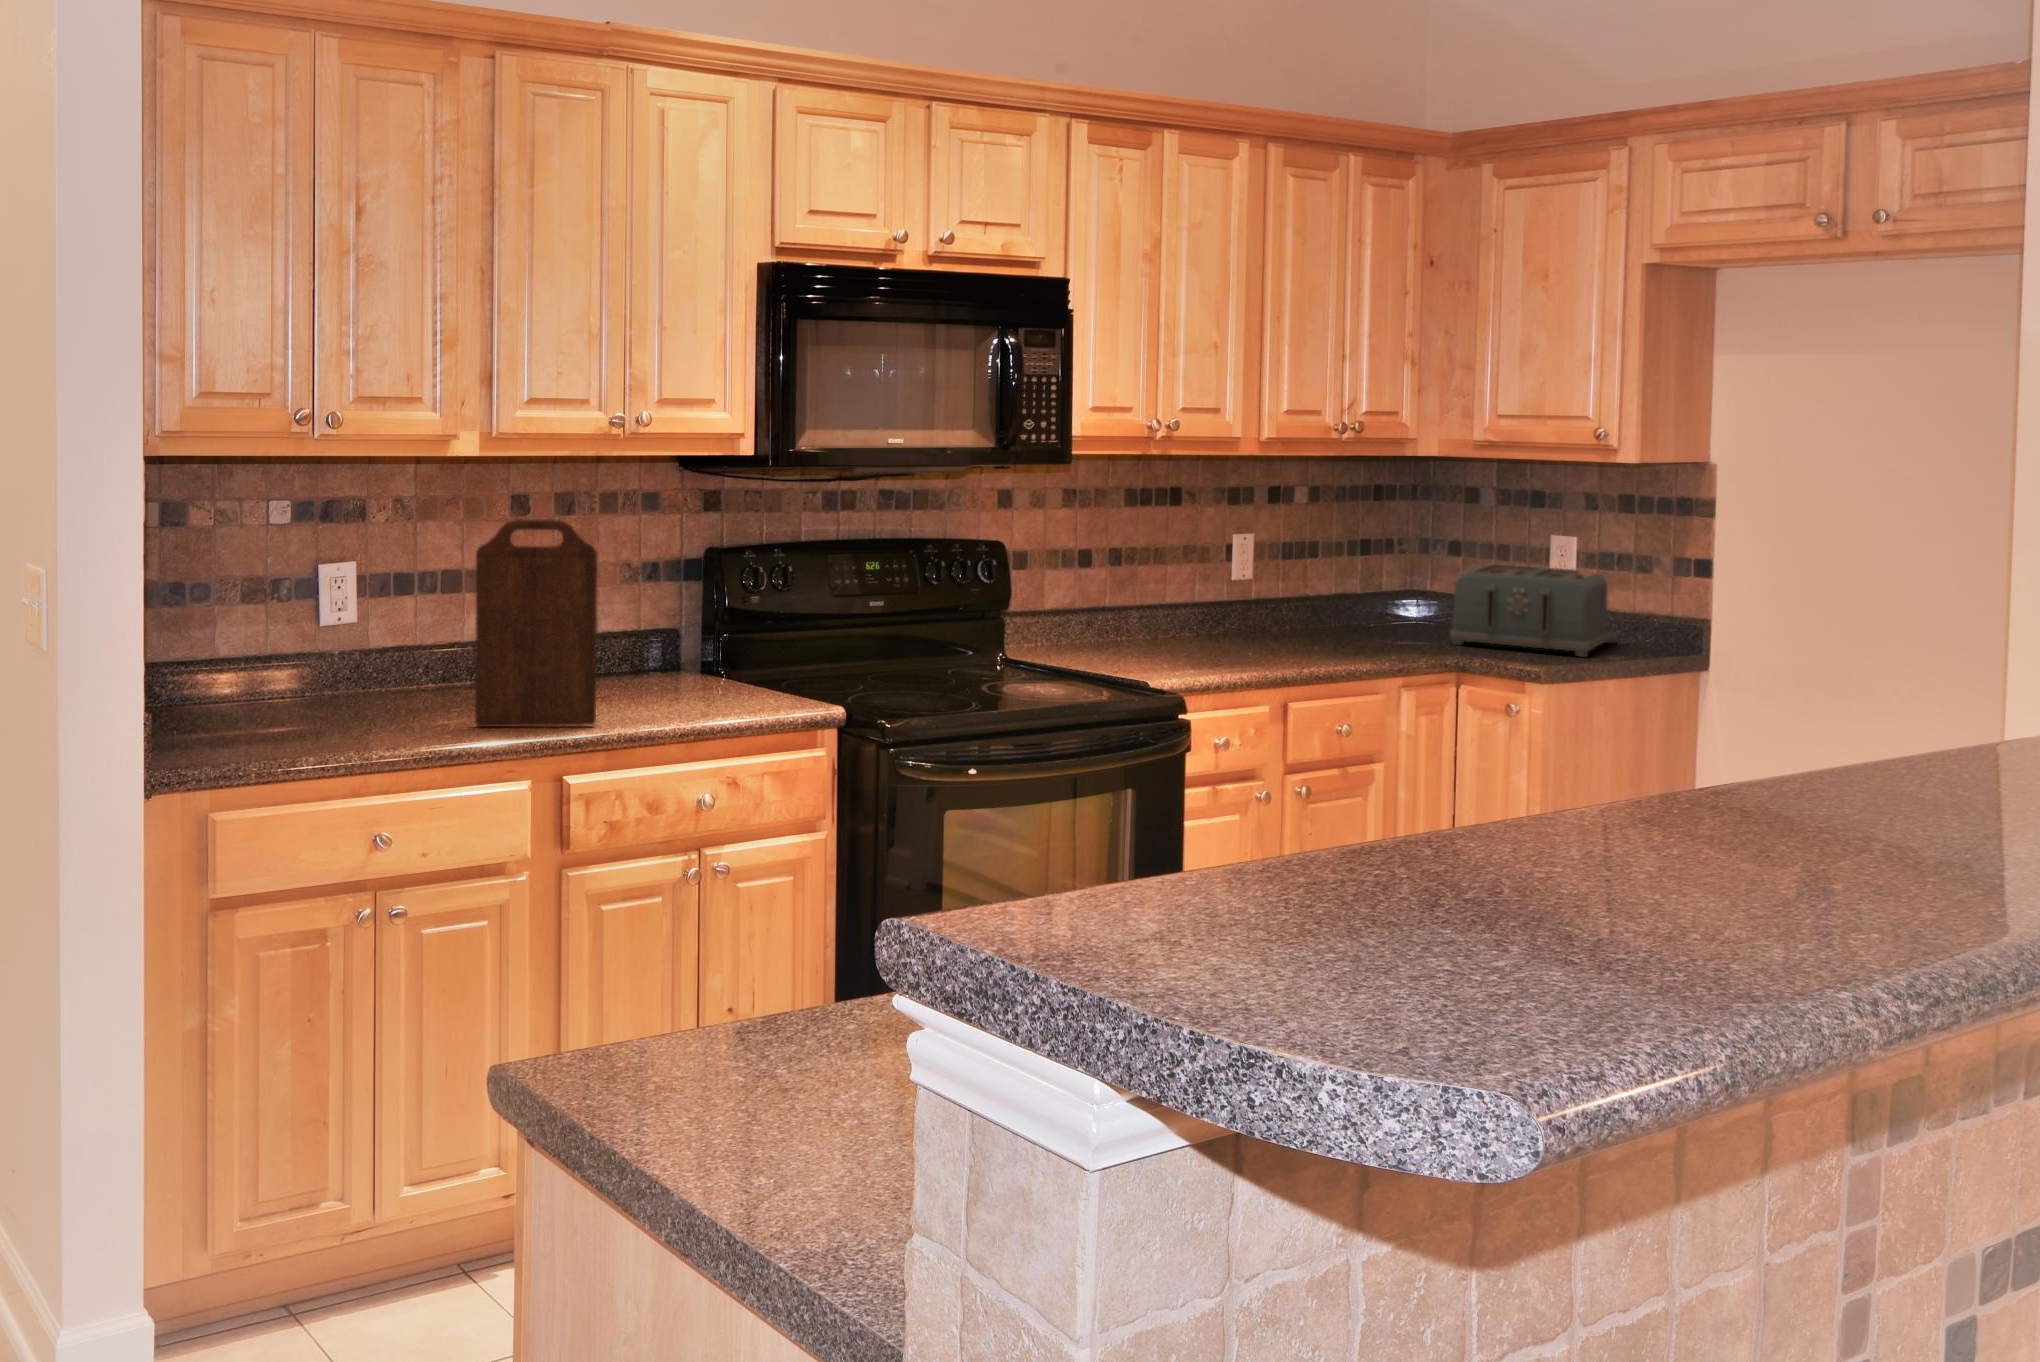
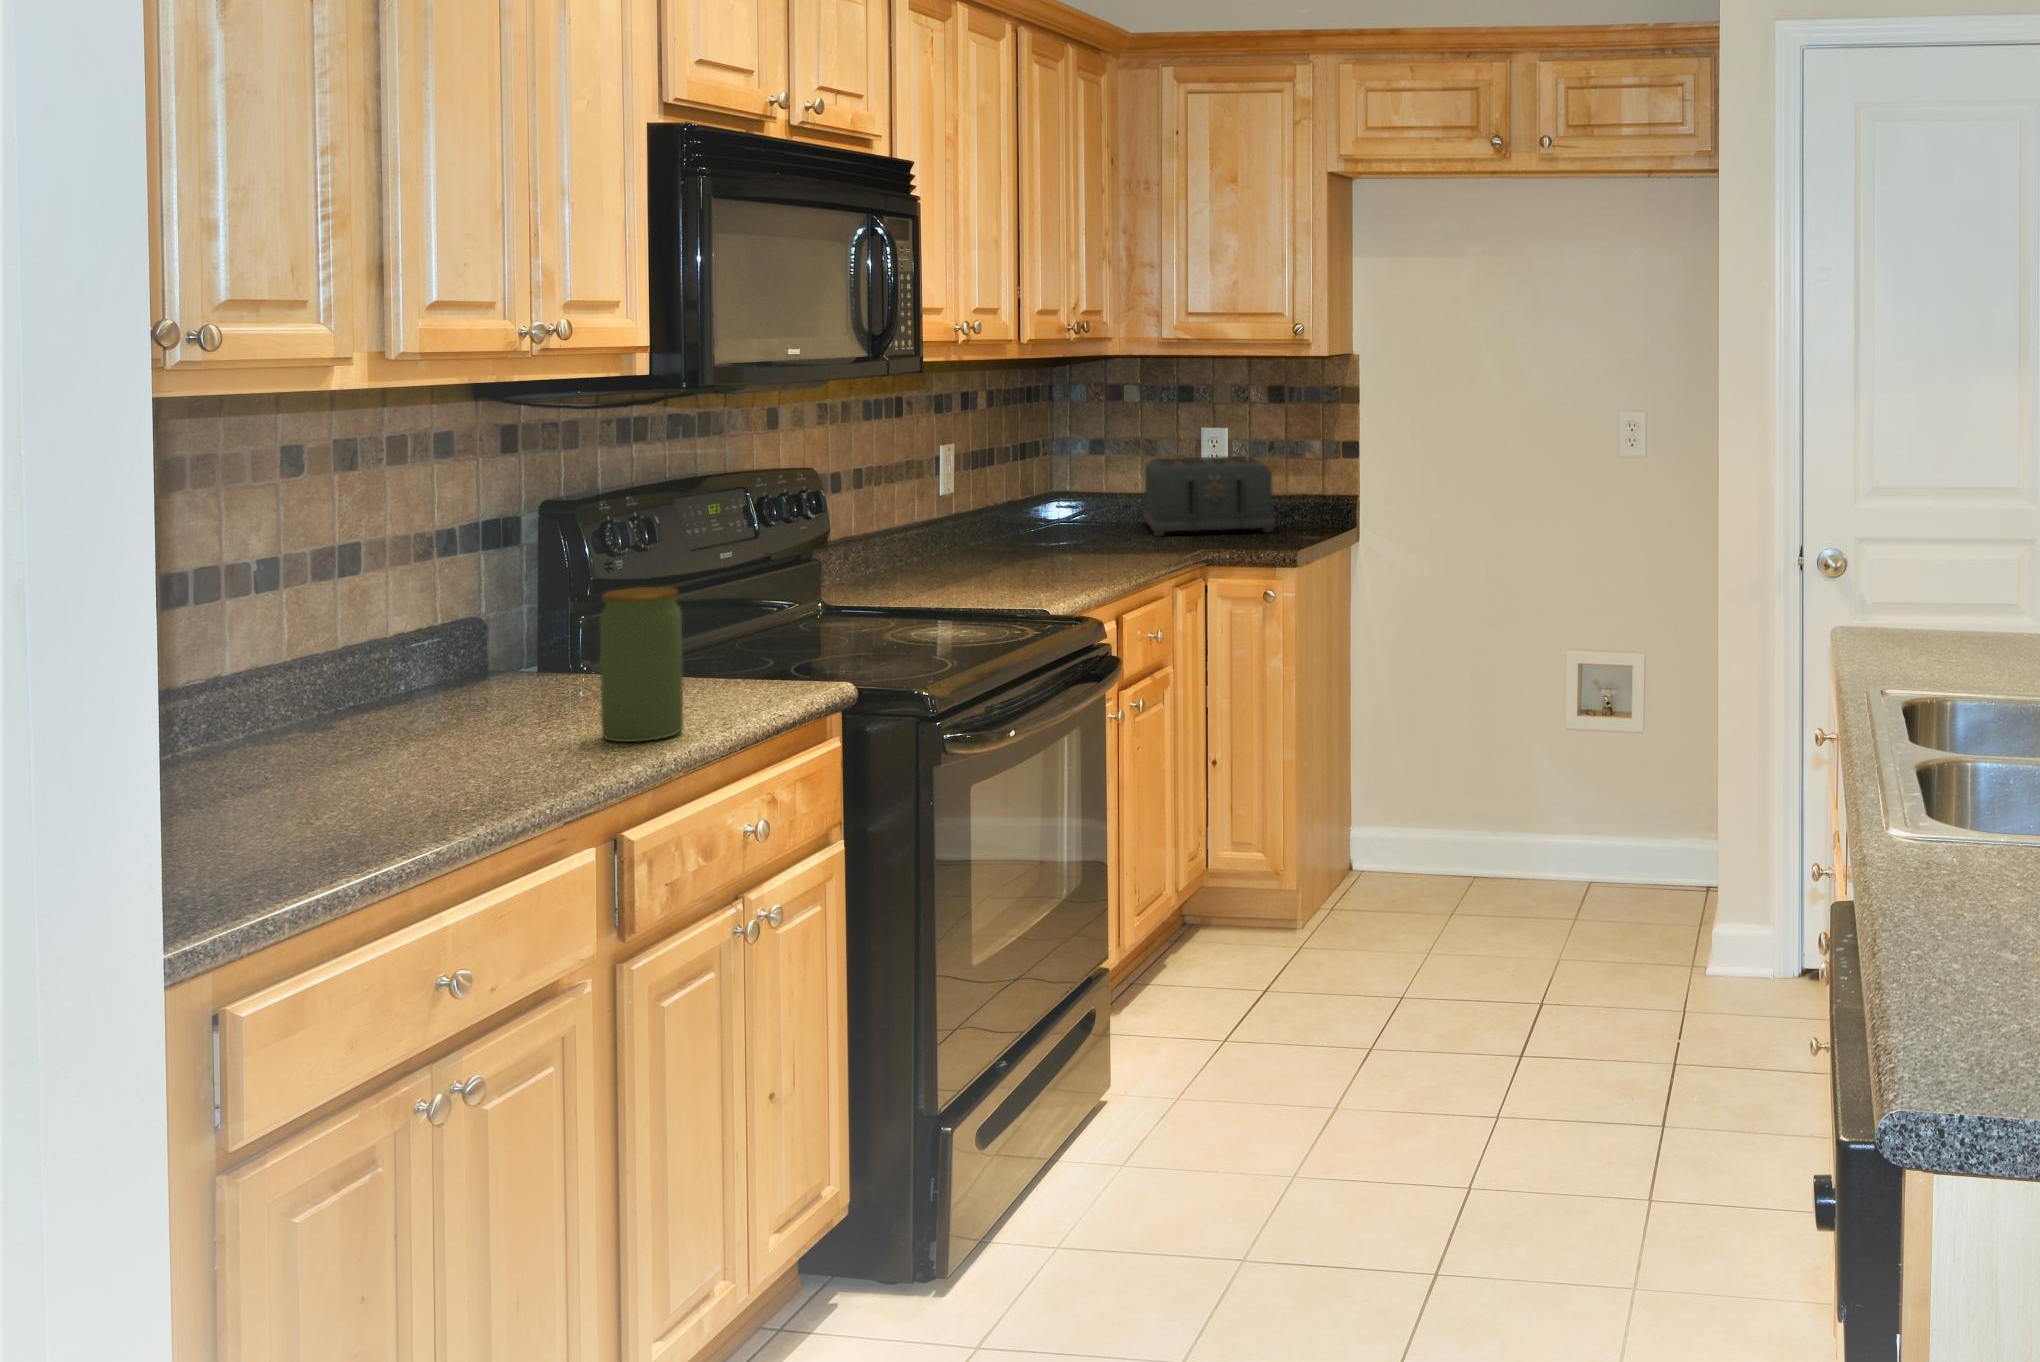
cutting board: present [475,519,597,727] -> none [388,466,574,788]
jar: none [629,616,684,728] -> present [600,587,684,742]

